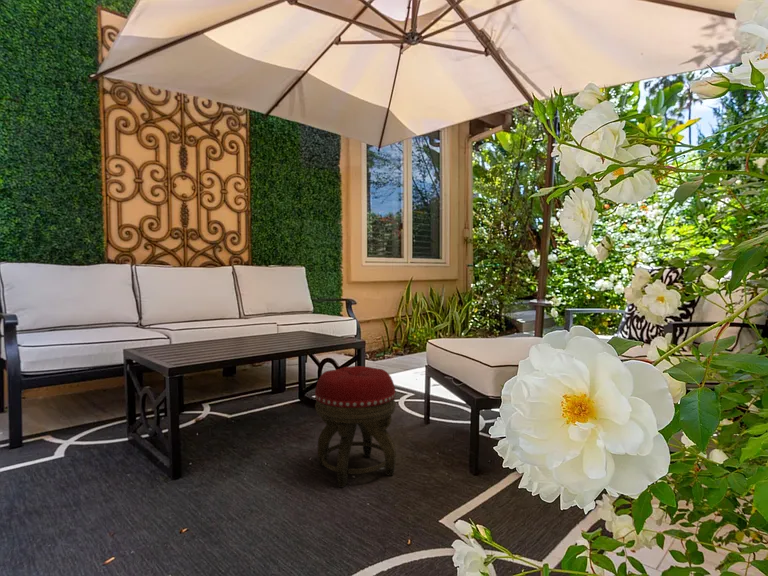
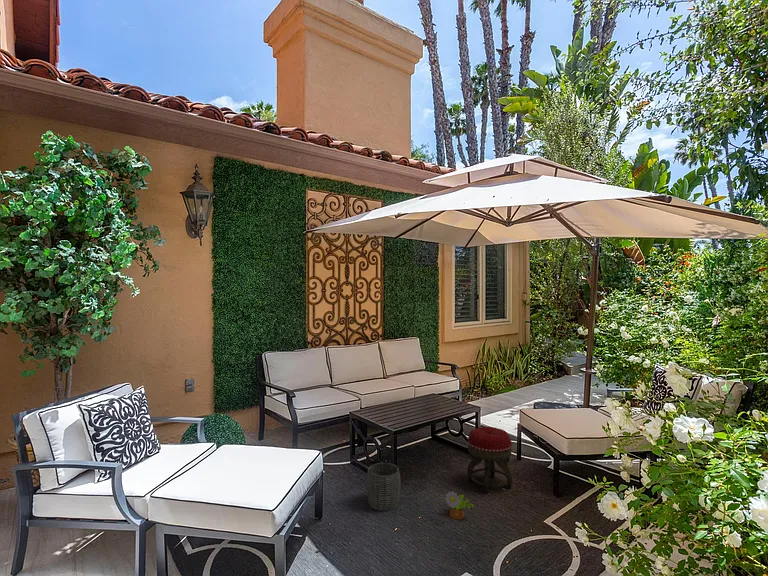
woven basket: none [70,436,154,537] -> present [366,463,401,511]
decorative plant: none [226,486,288,547] -> present [443,491,473,519]

